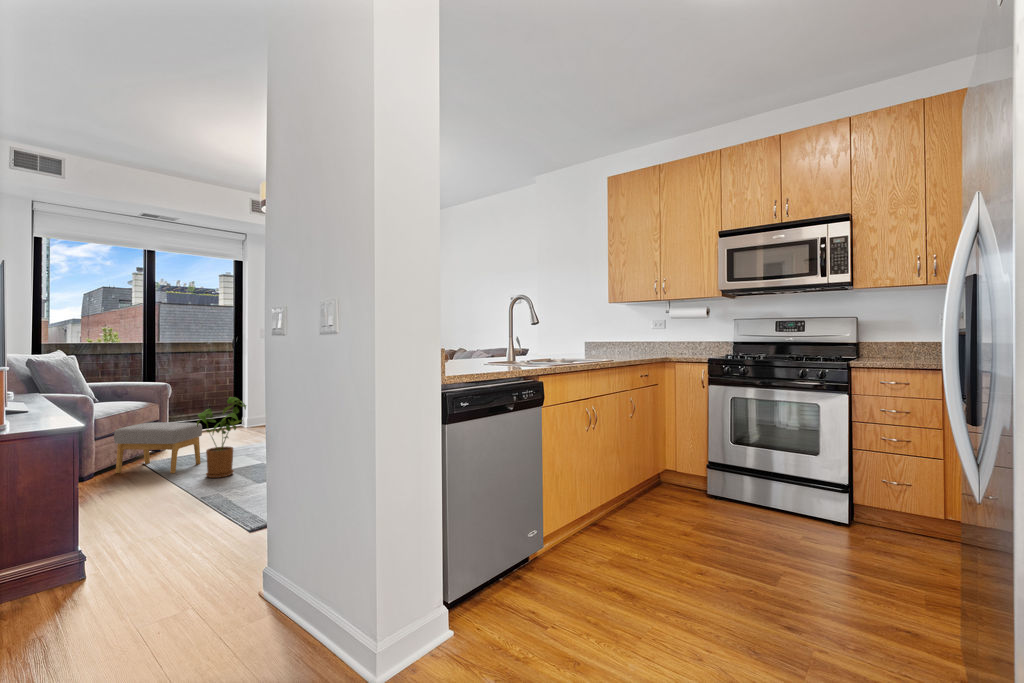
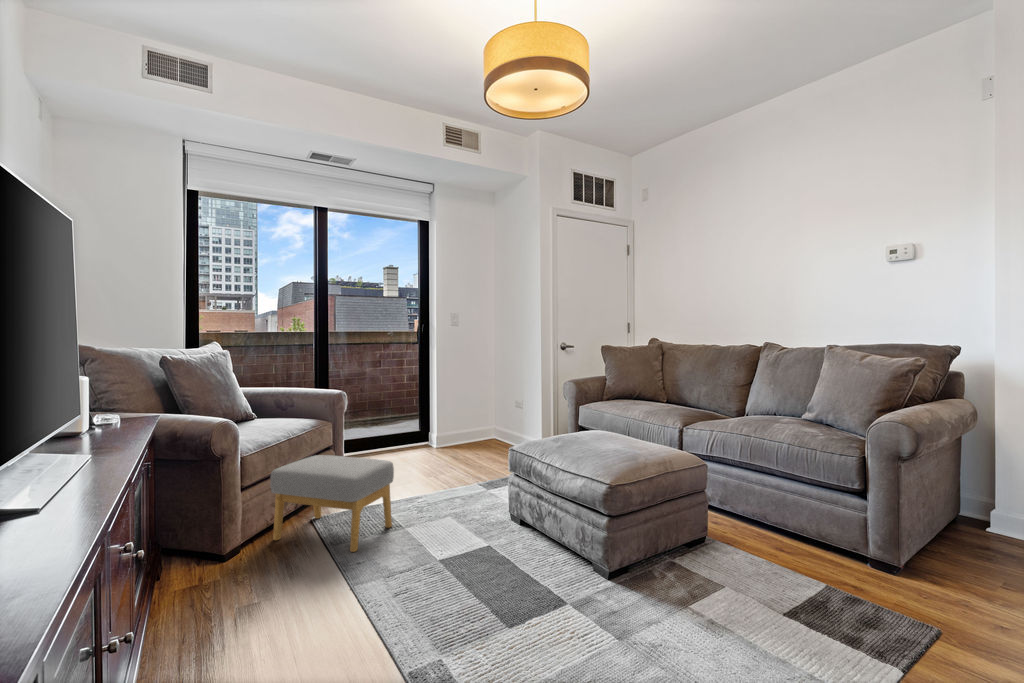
house plant: present [197,397,246,478] -> none [391,427,469,577]

